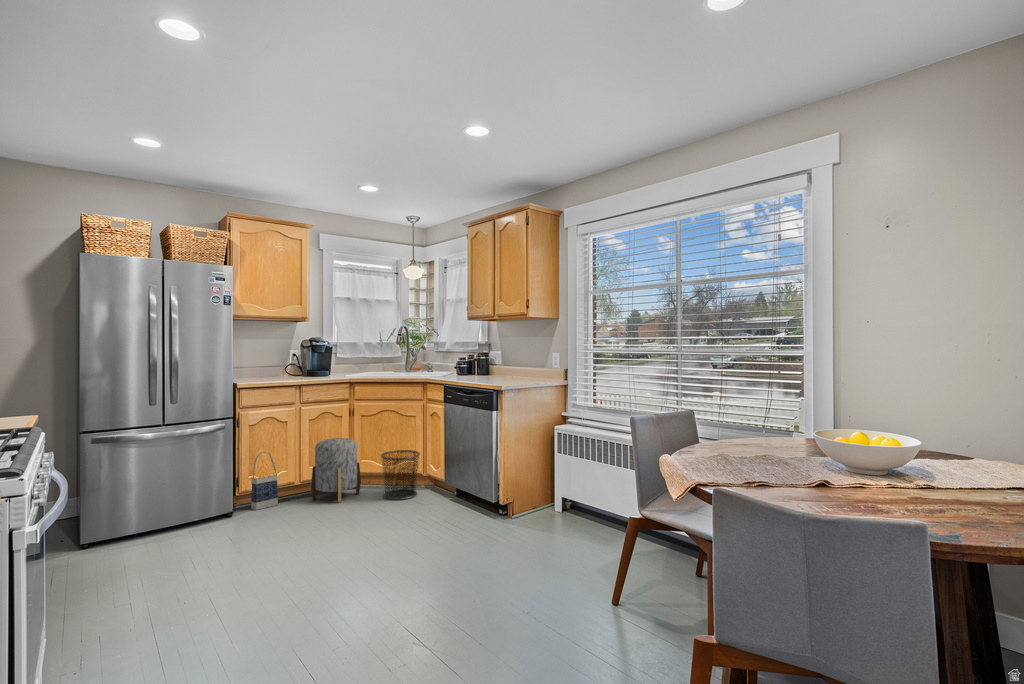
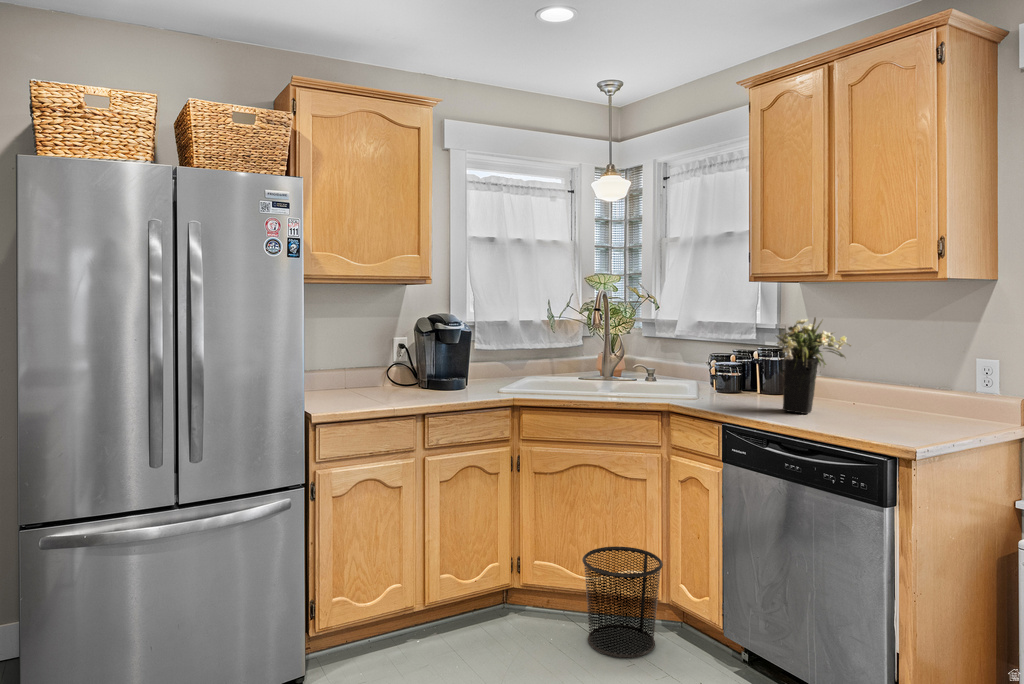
flower arrangement: none [467,336,503,380] -> present [776,318,851,414]
stool: present [311,438,361,503] -> none [446,518,540,657]
bag: present [251,452,278,510] -> none [338,549,387,666]

